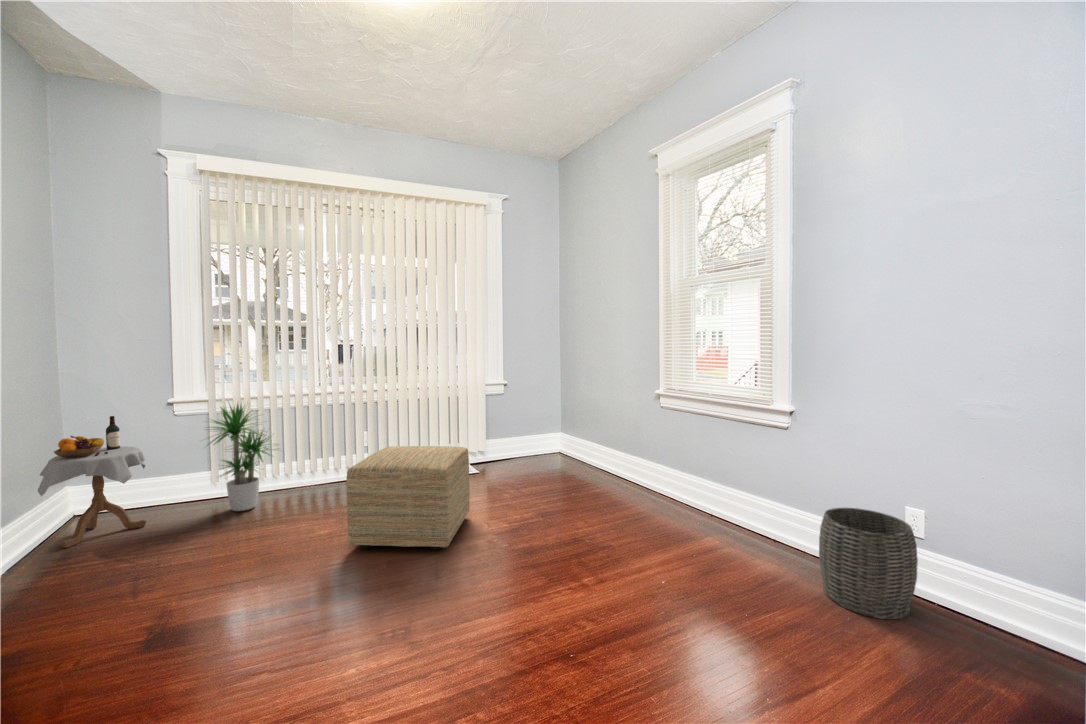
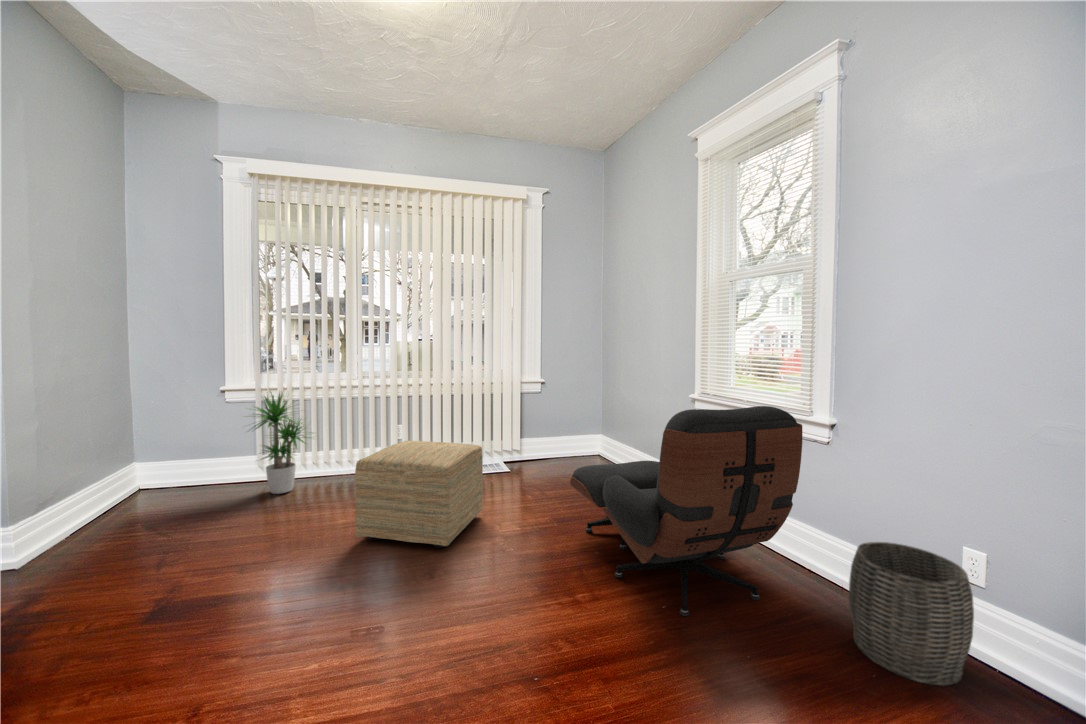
lounge chair: none [557,397,775,588] -> present [570,406,802,616]
side table: present [38,416,147,548] -> none [105,400,197,516]

